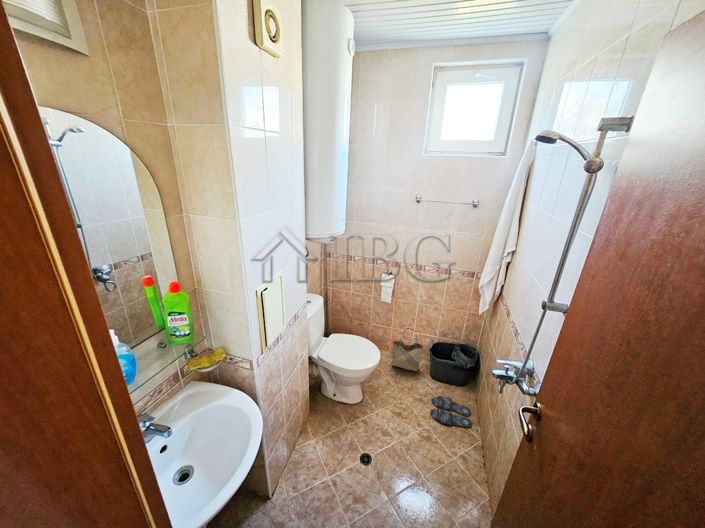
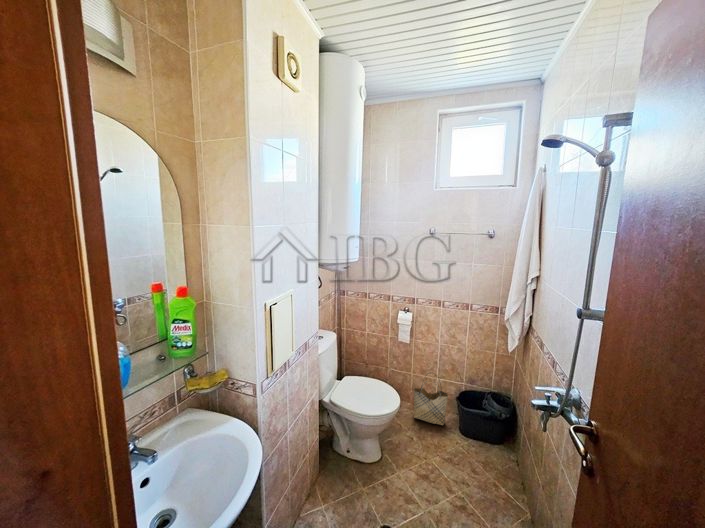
slippers: present [431,396,472,428] -> none [463,455,517,497]

